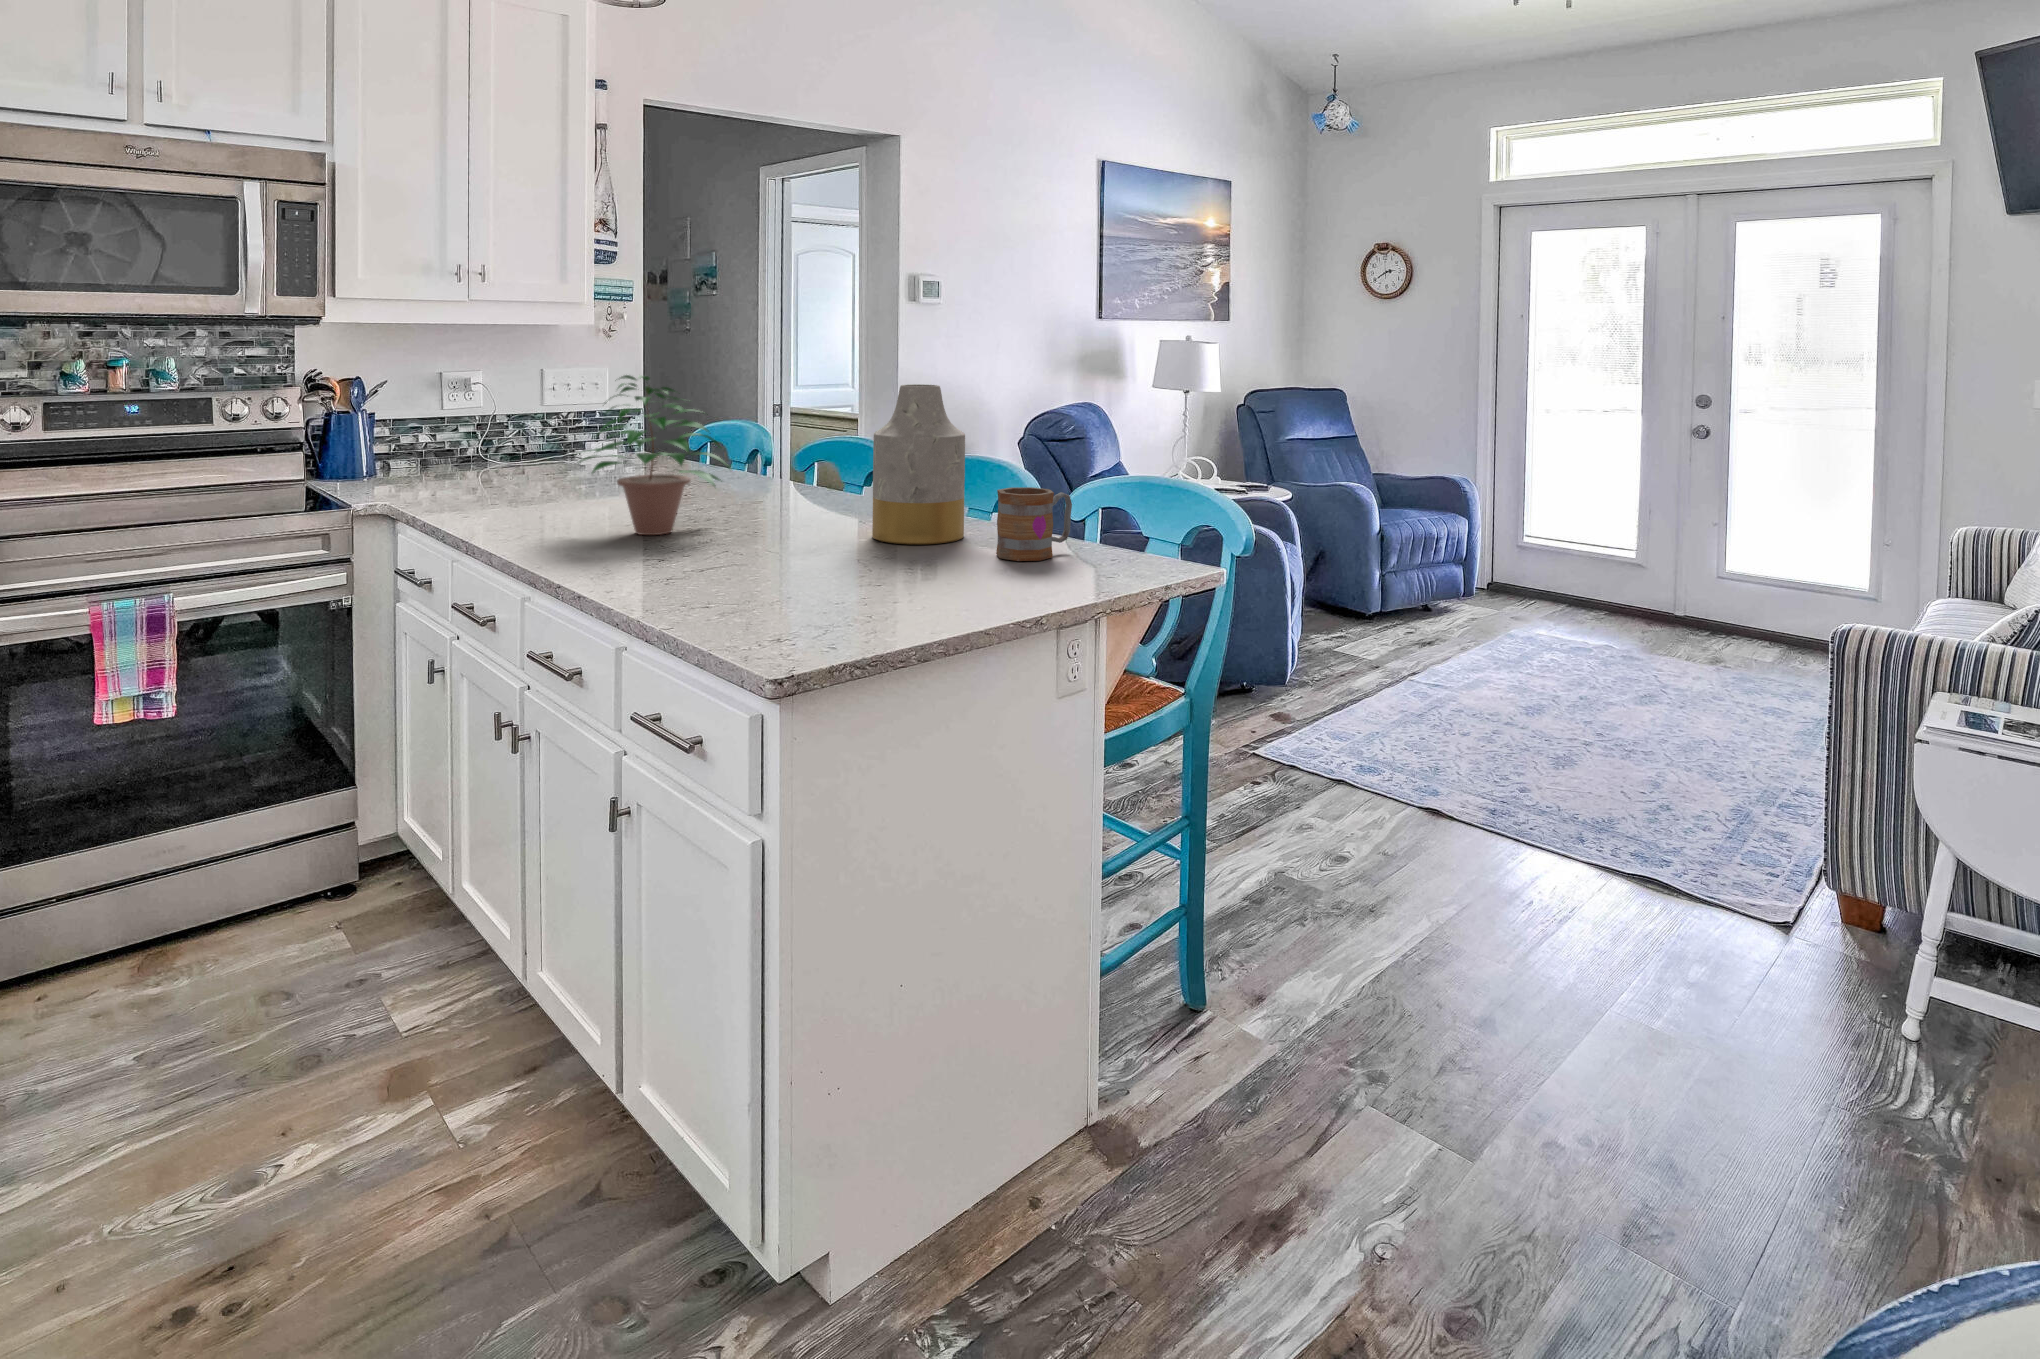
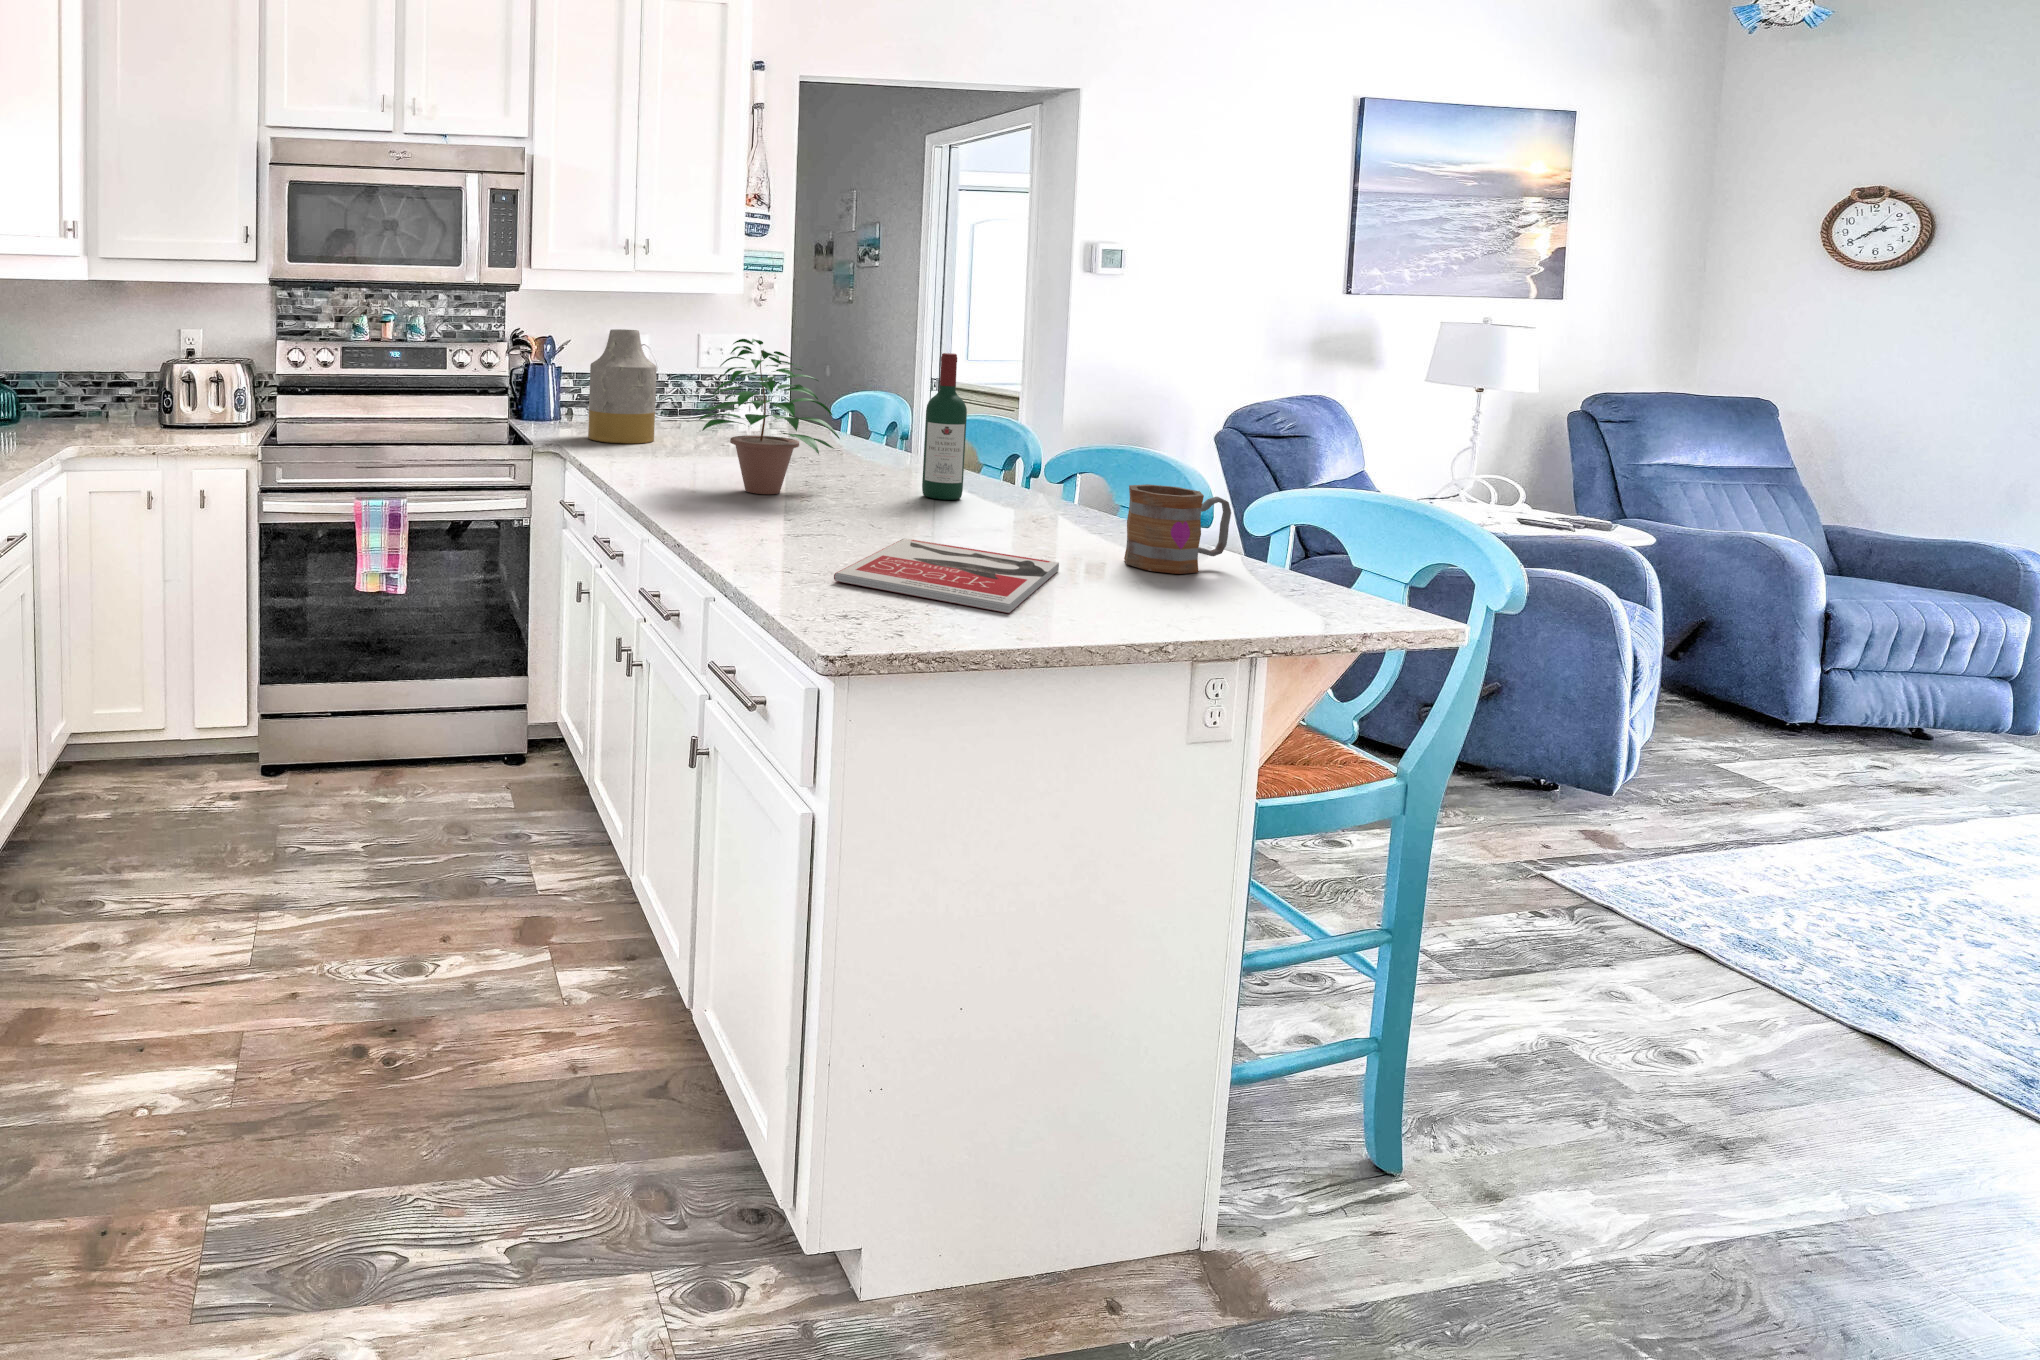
wine bottle: none [809,381,847,521] -> present [922,353,967,500]
vase: present [872,384,965,545] -> present [588,329,657,444]
book: none [766,560,951,613] -> present [834,538,1059,613]

